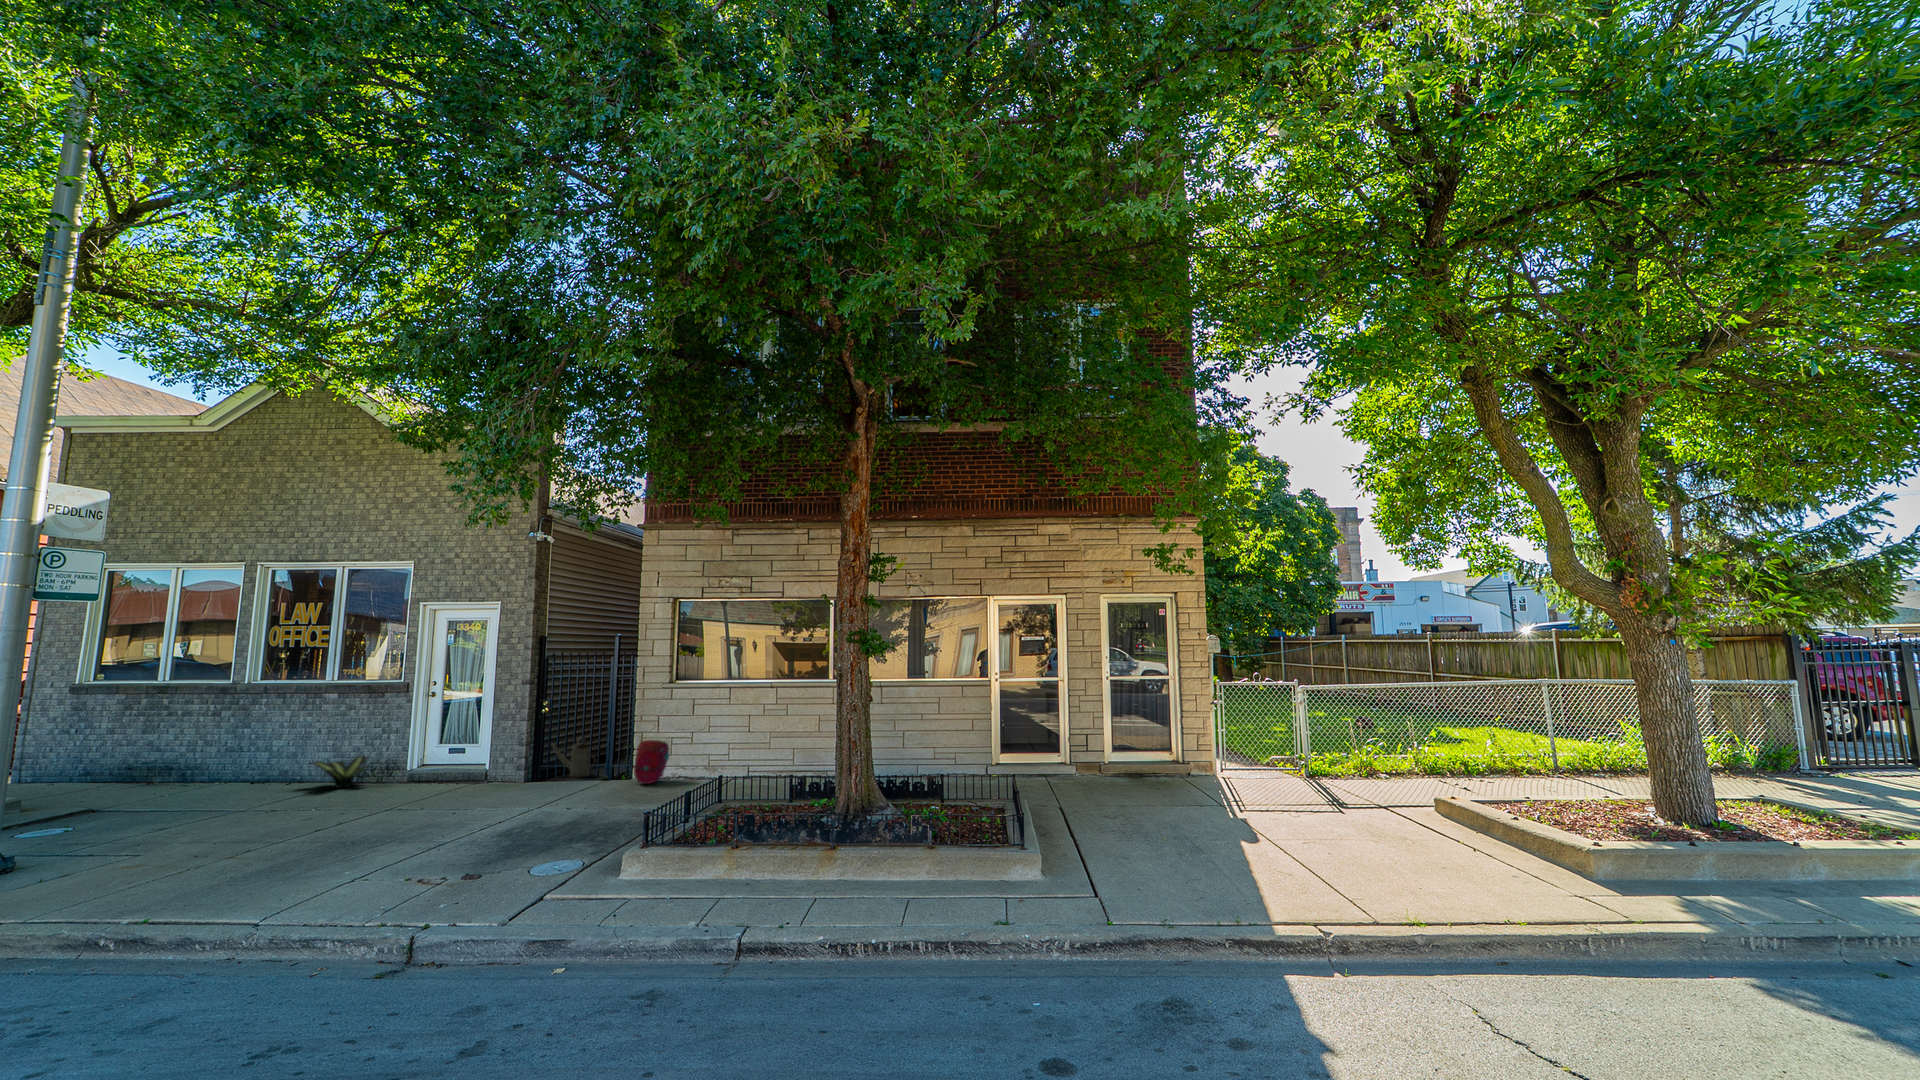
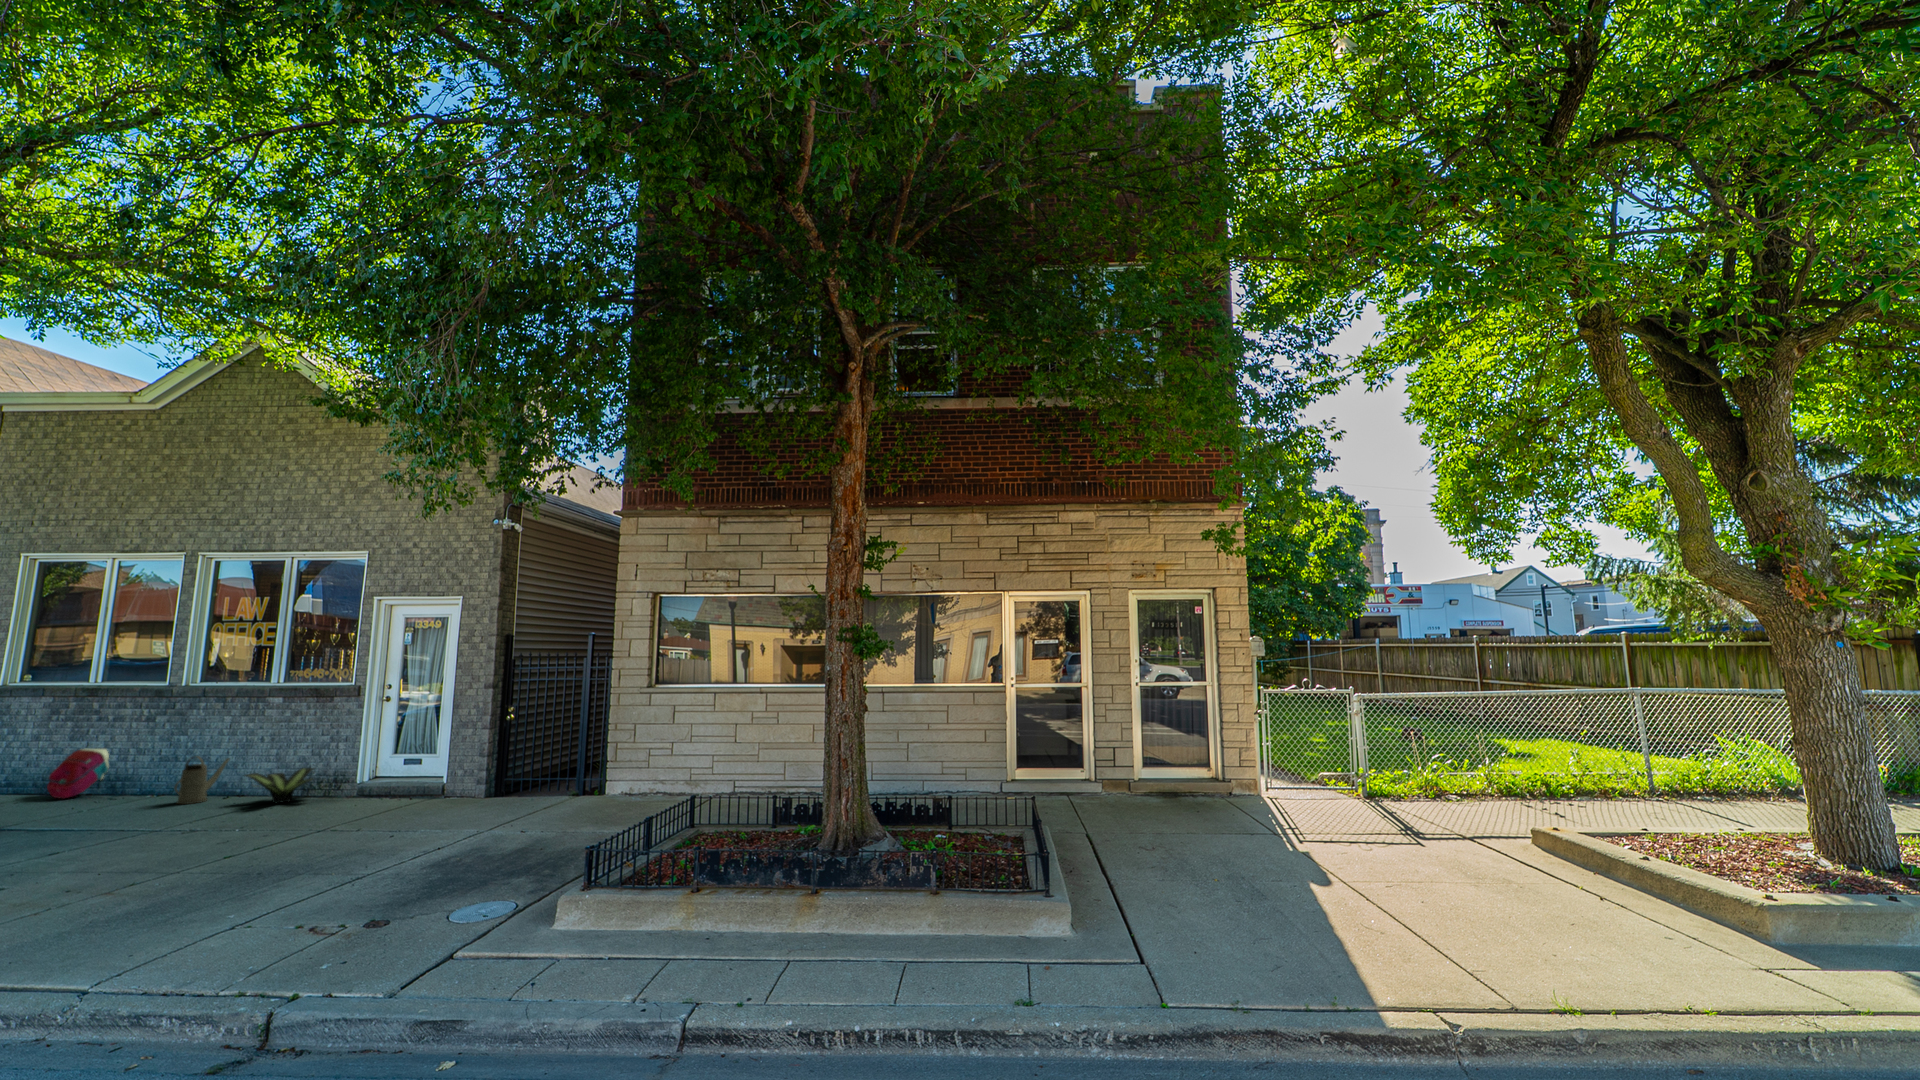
watering can: present [551,737,595,777] -> present [174,756,229,804]
backpack: present [634,739,669,784] -> present [47,749,109,799]

